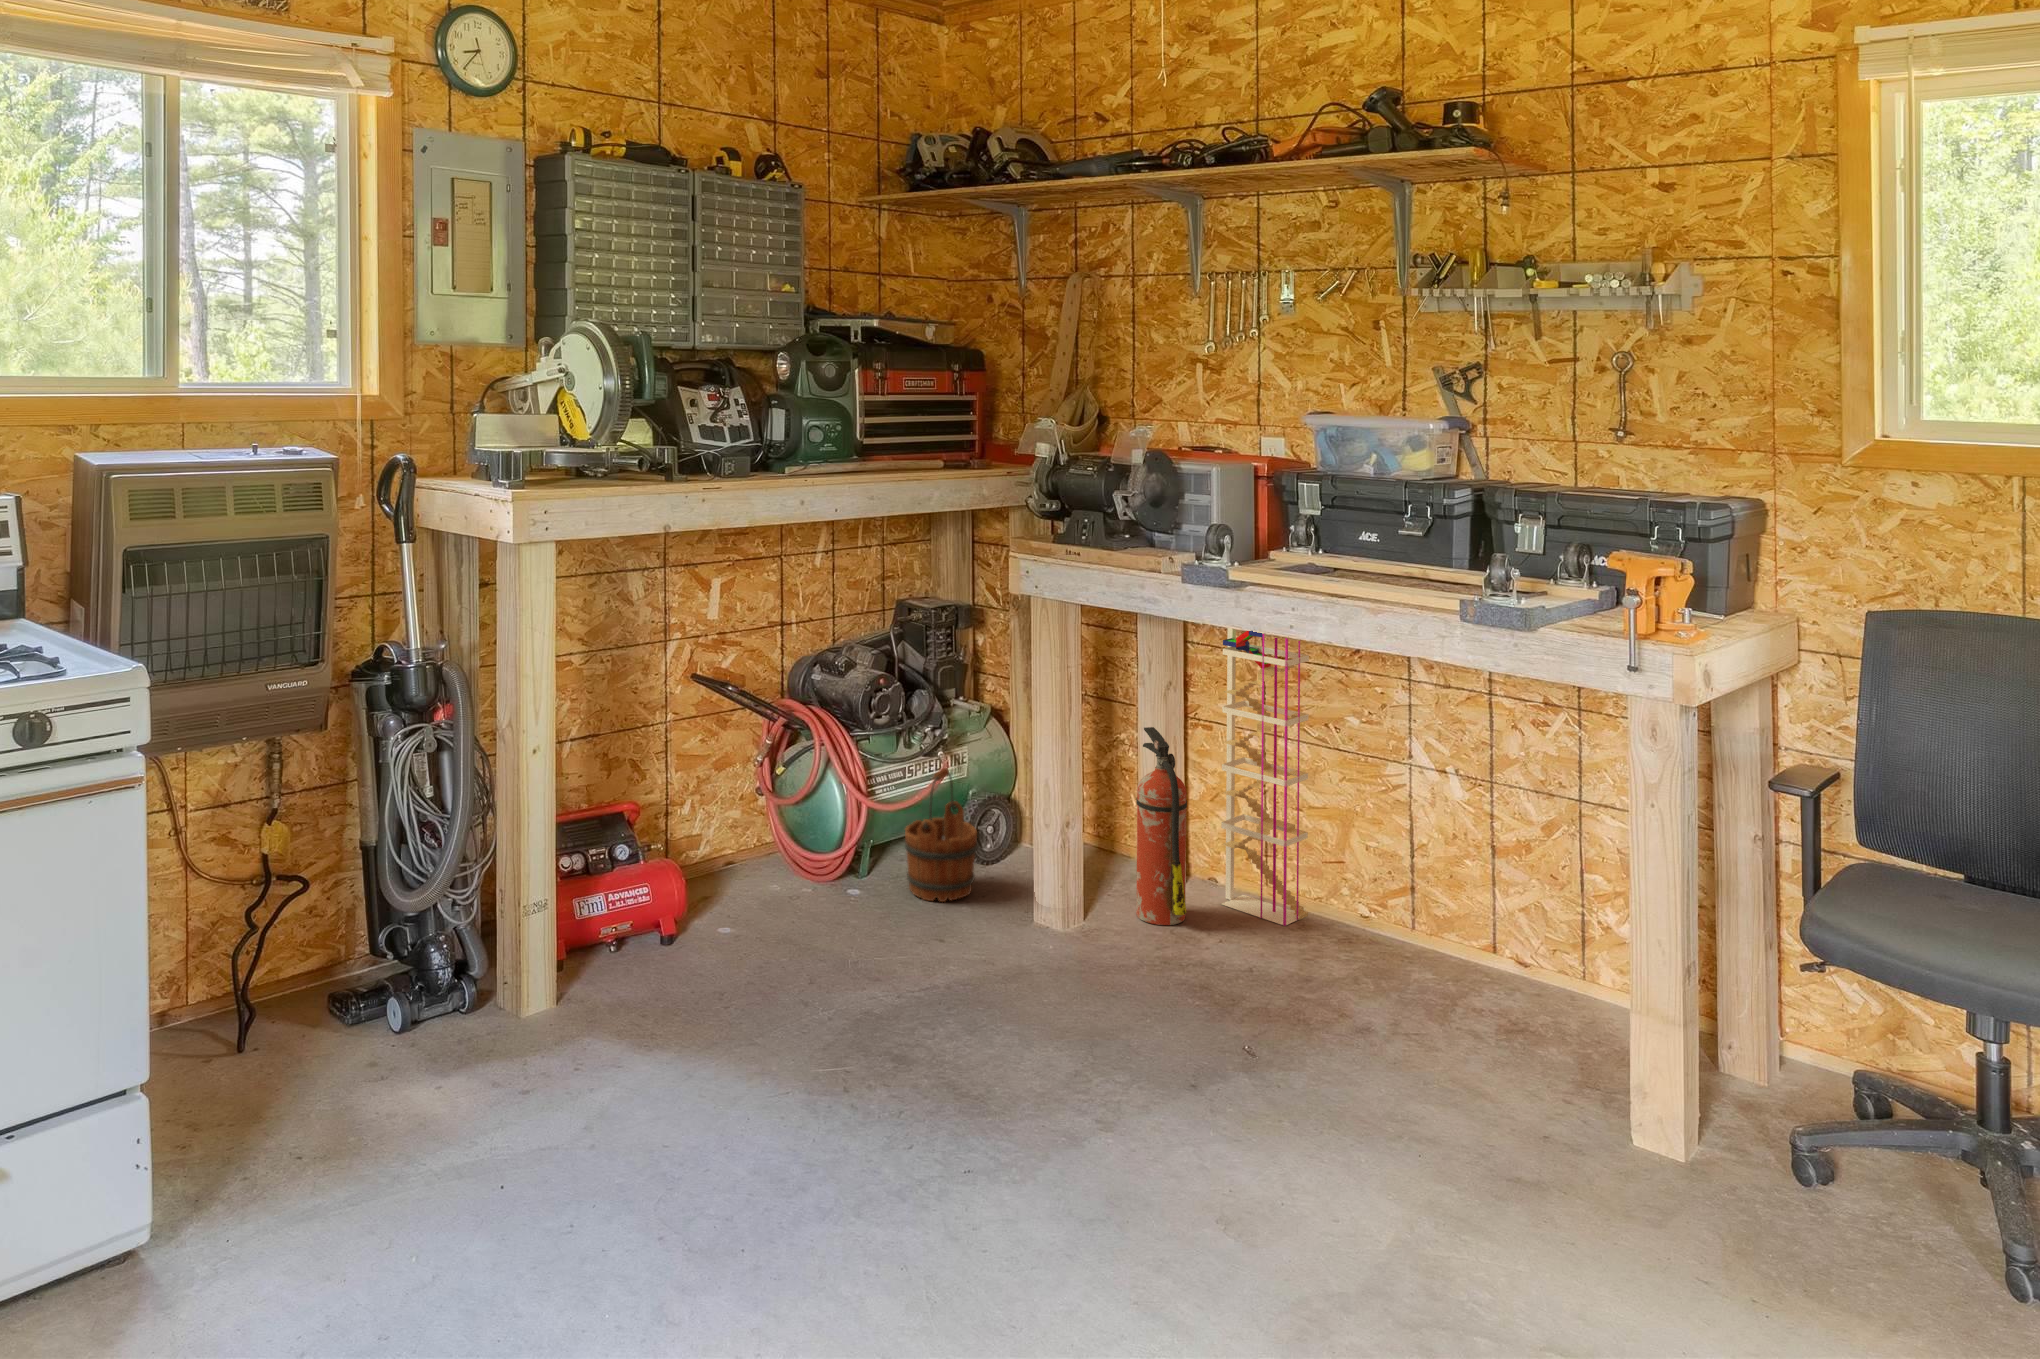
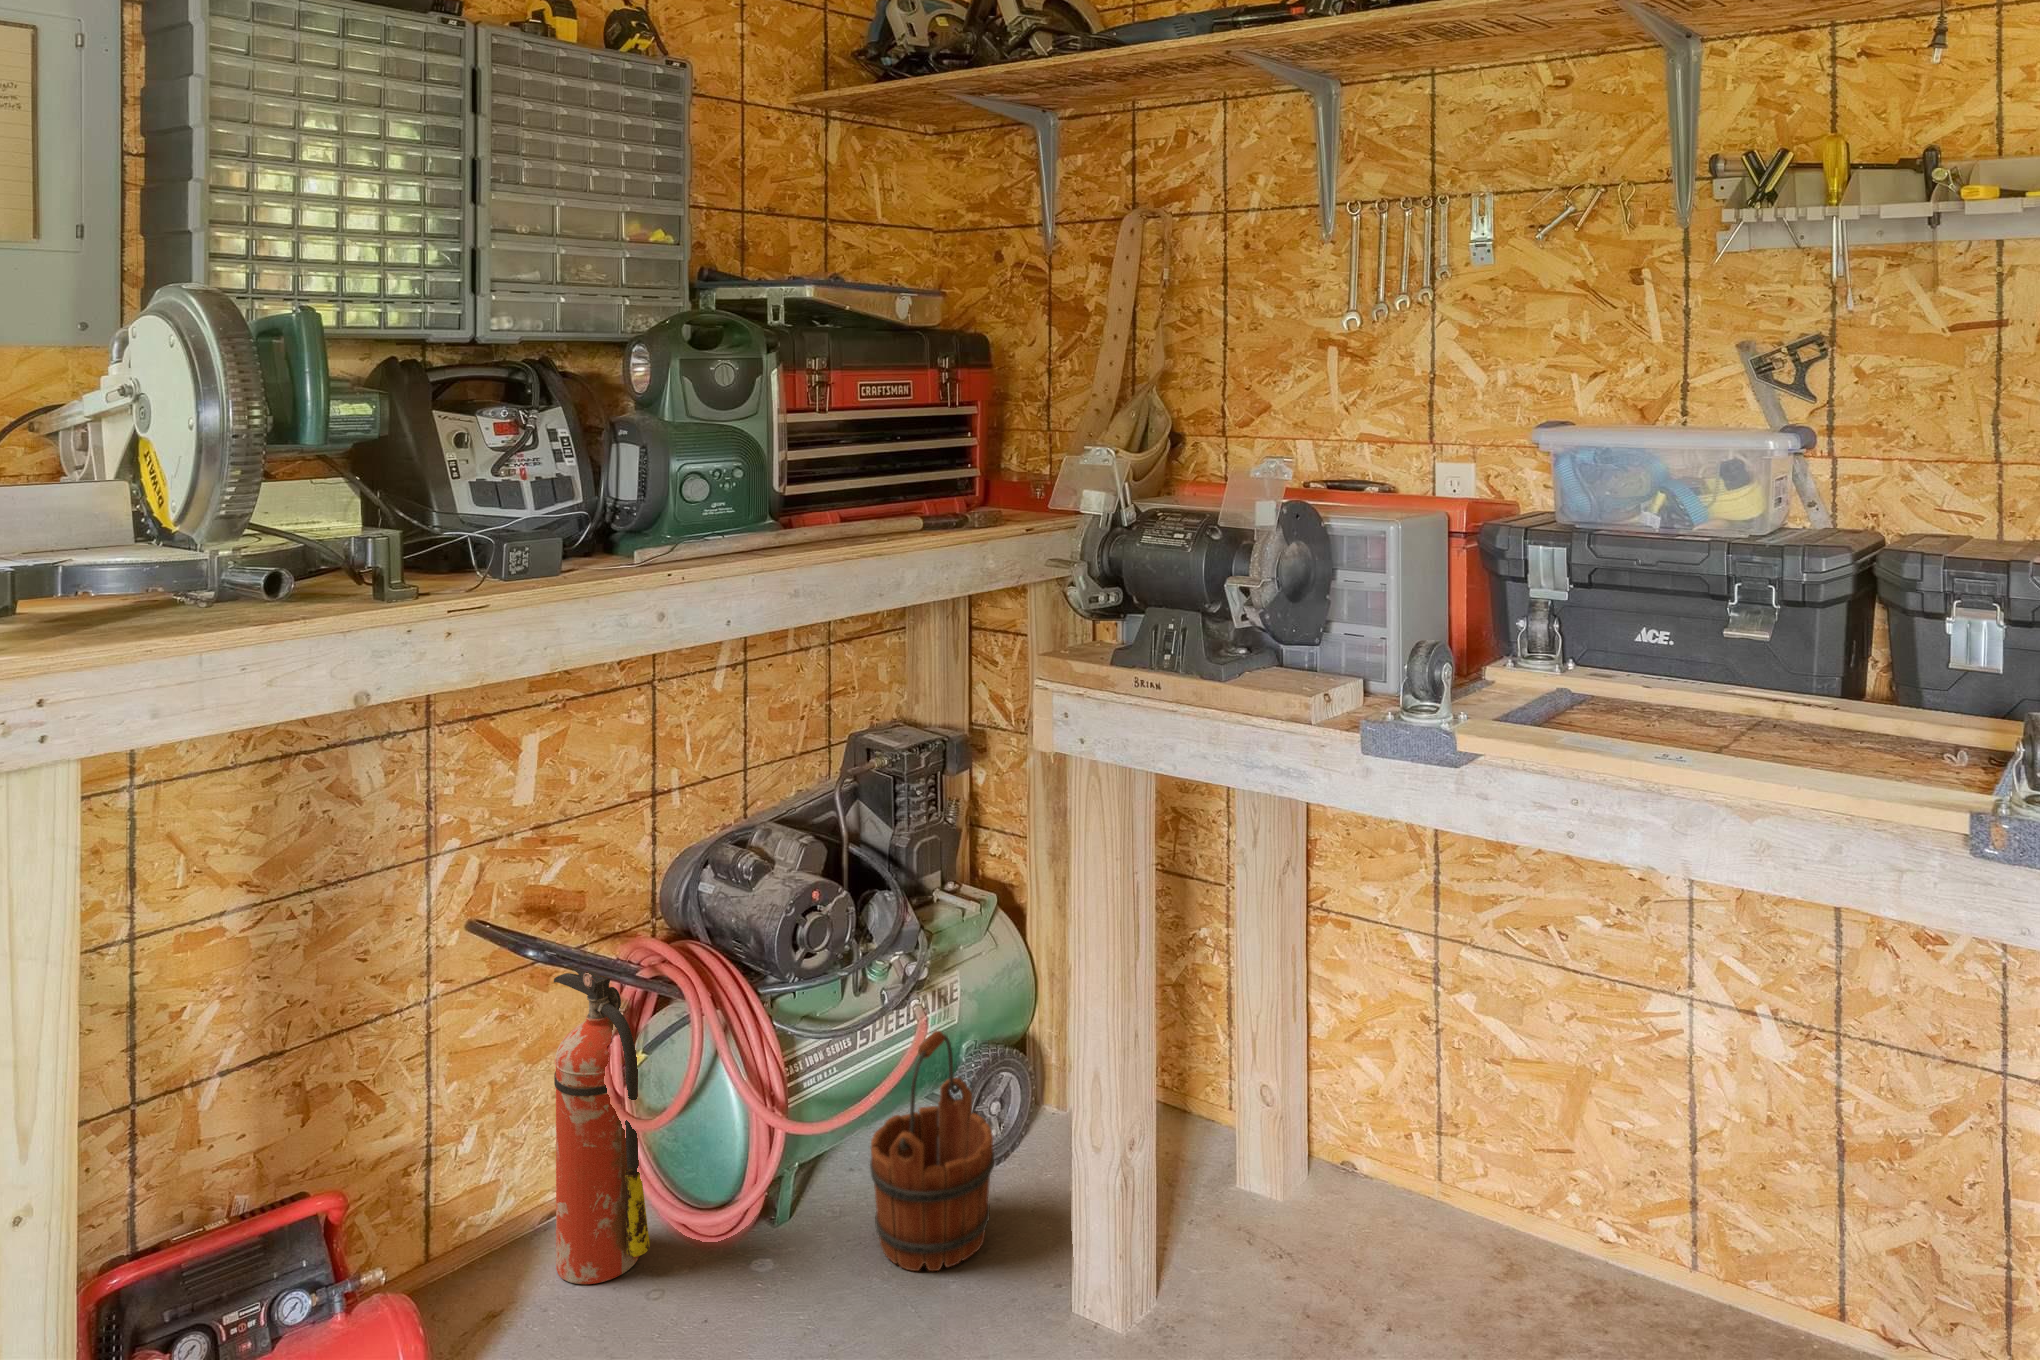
shelving unit: present [1221,628,1309,926] -> none [1391,707,1538,1281]
fire extinguisher: present [1136,727,1187,925] -> present [554,969,650,1284]

